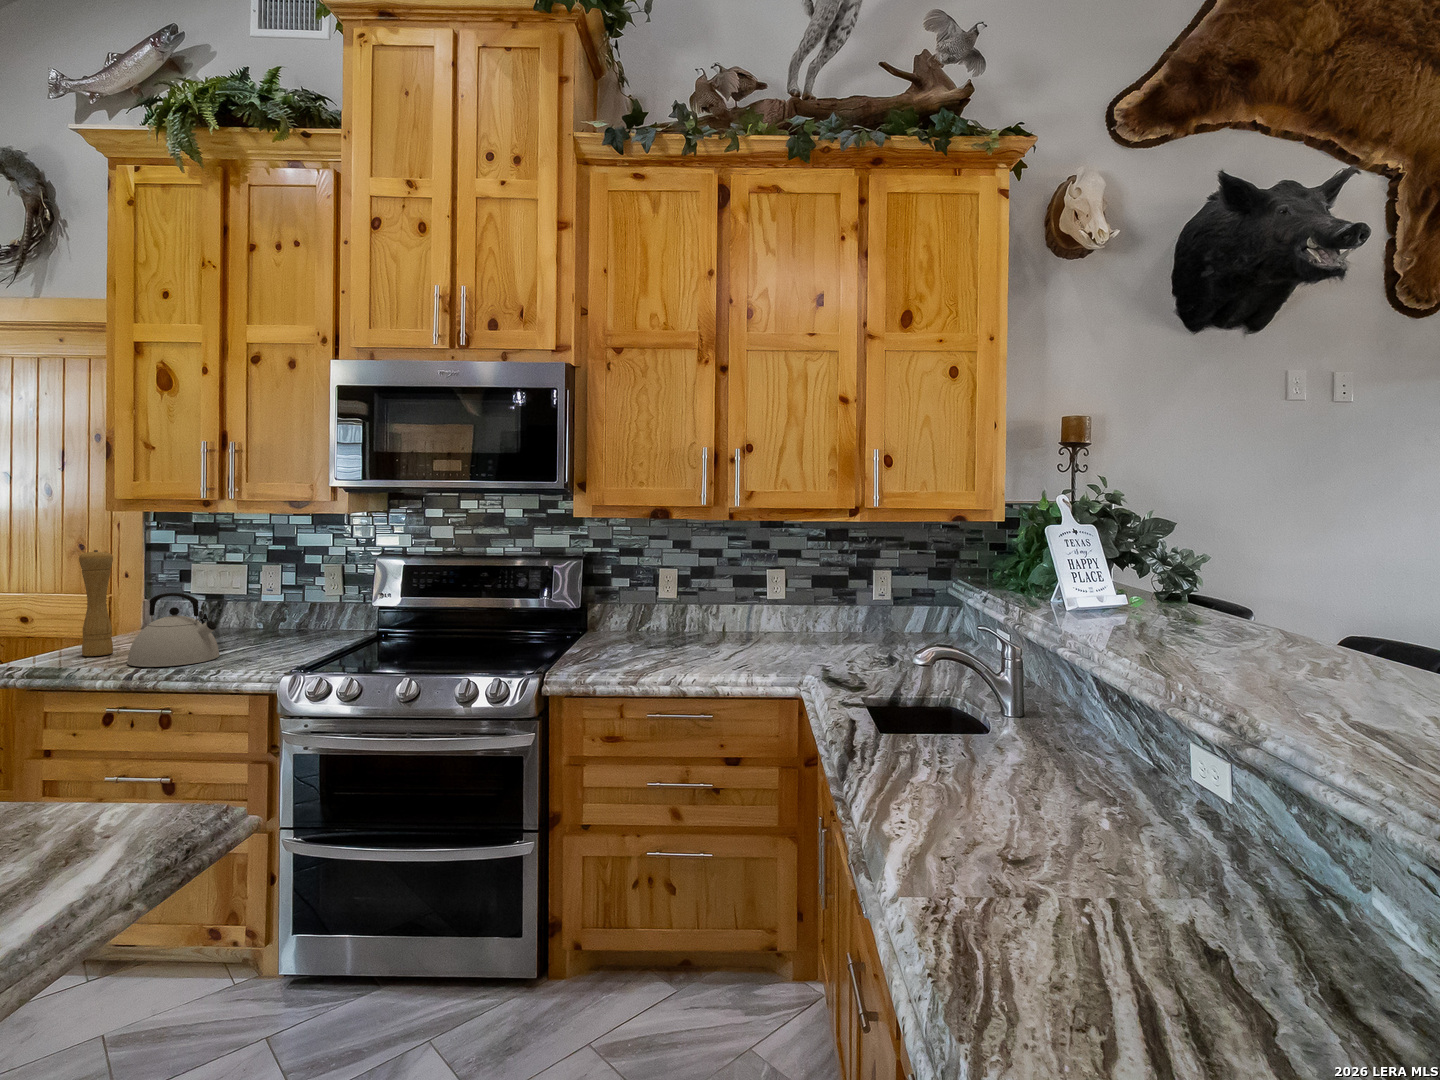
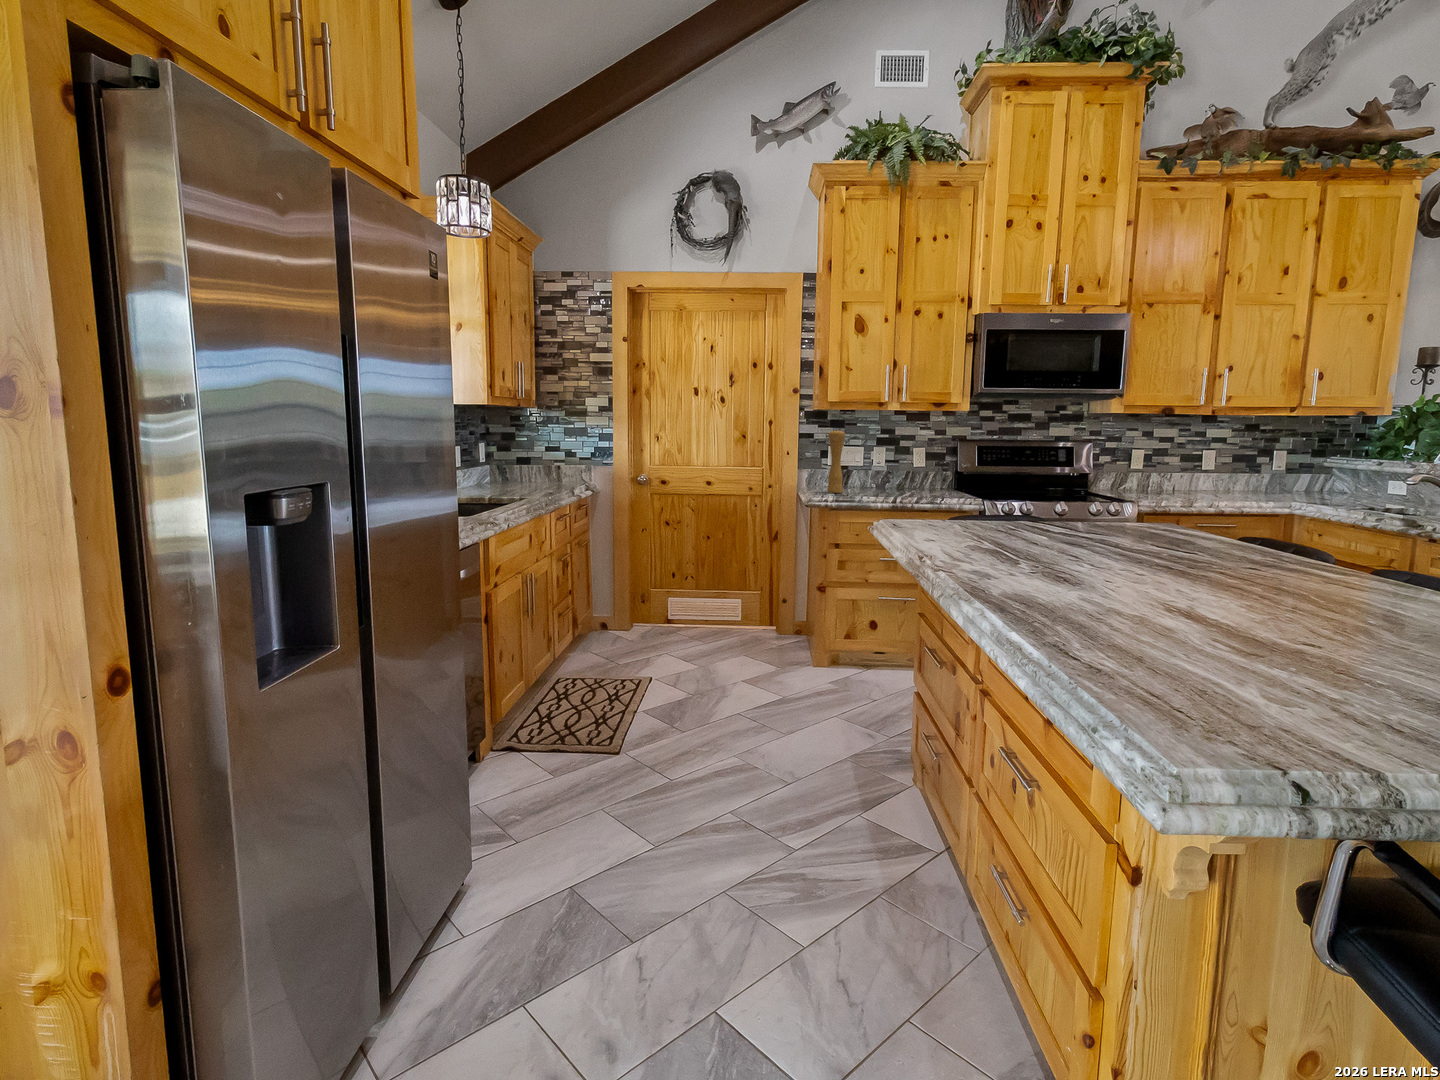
kettle: present [127,593,220,667] -> none [868,454,917,495]

